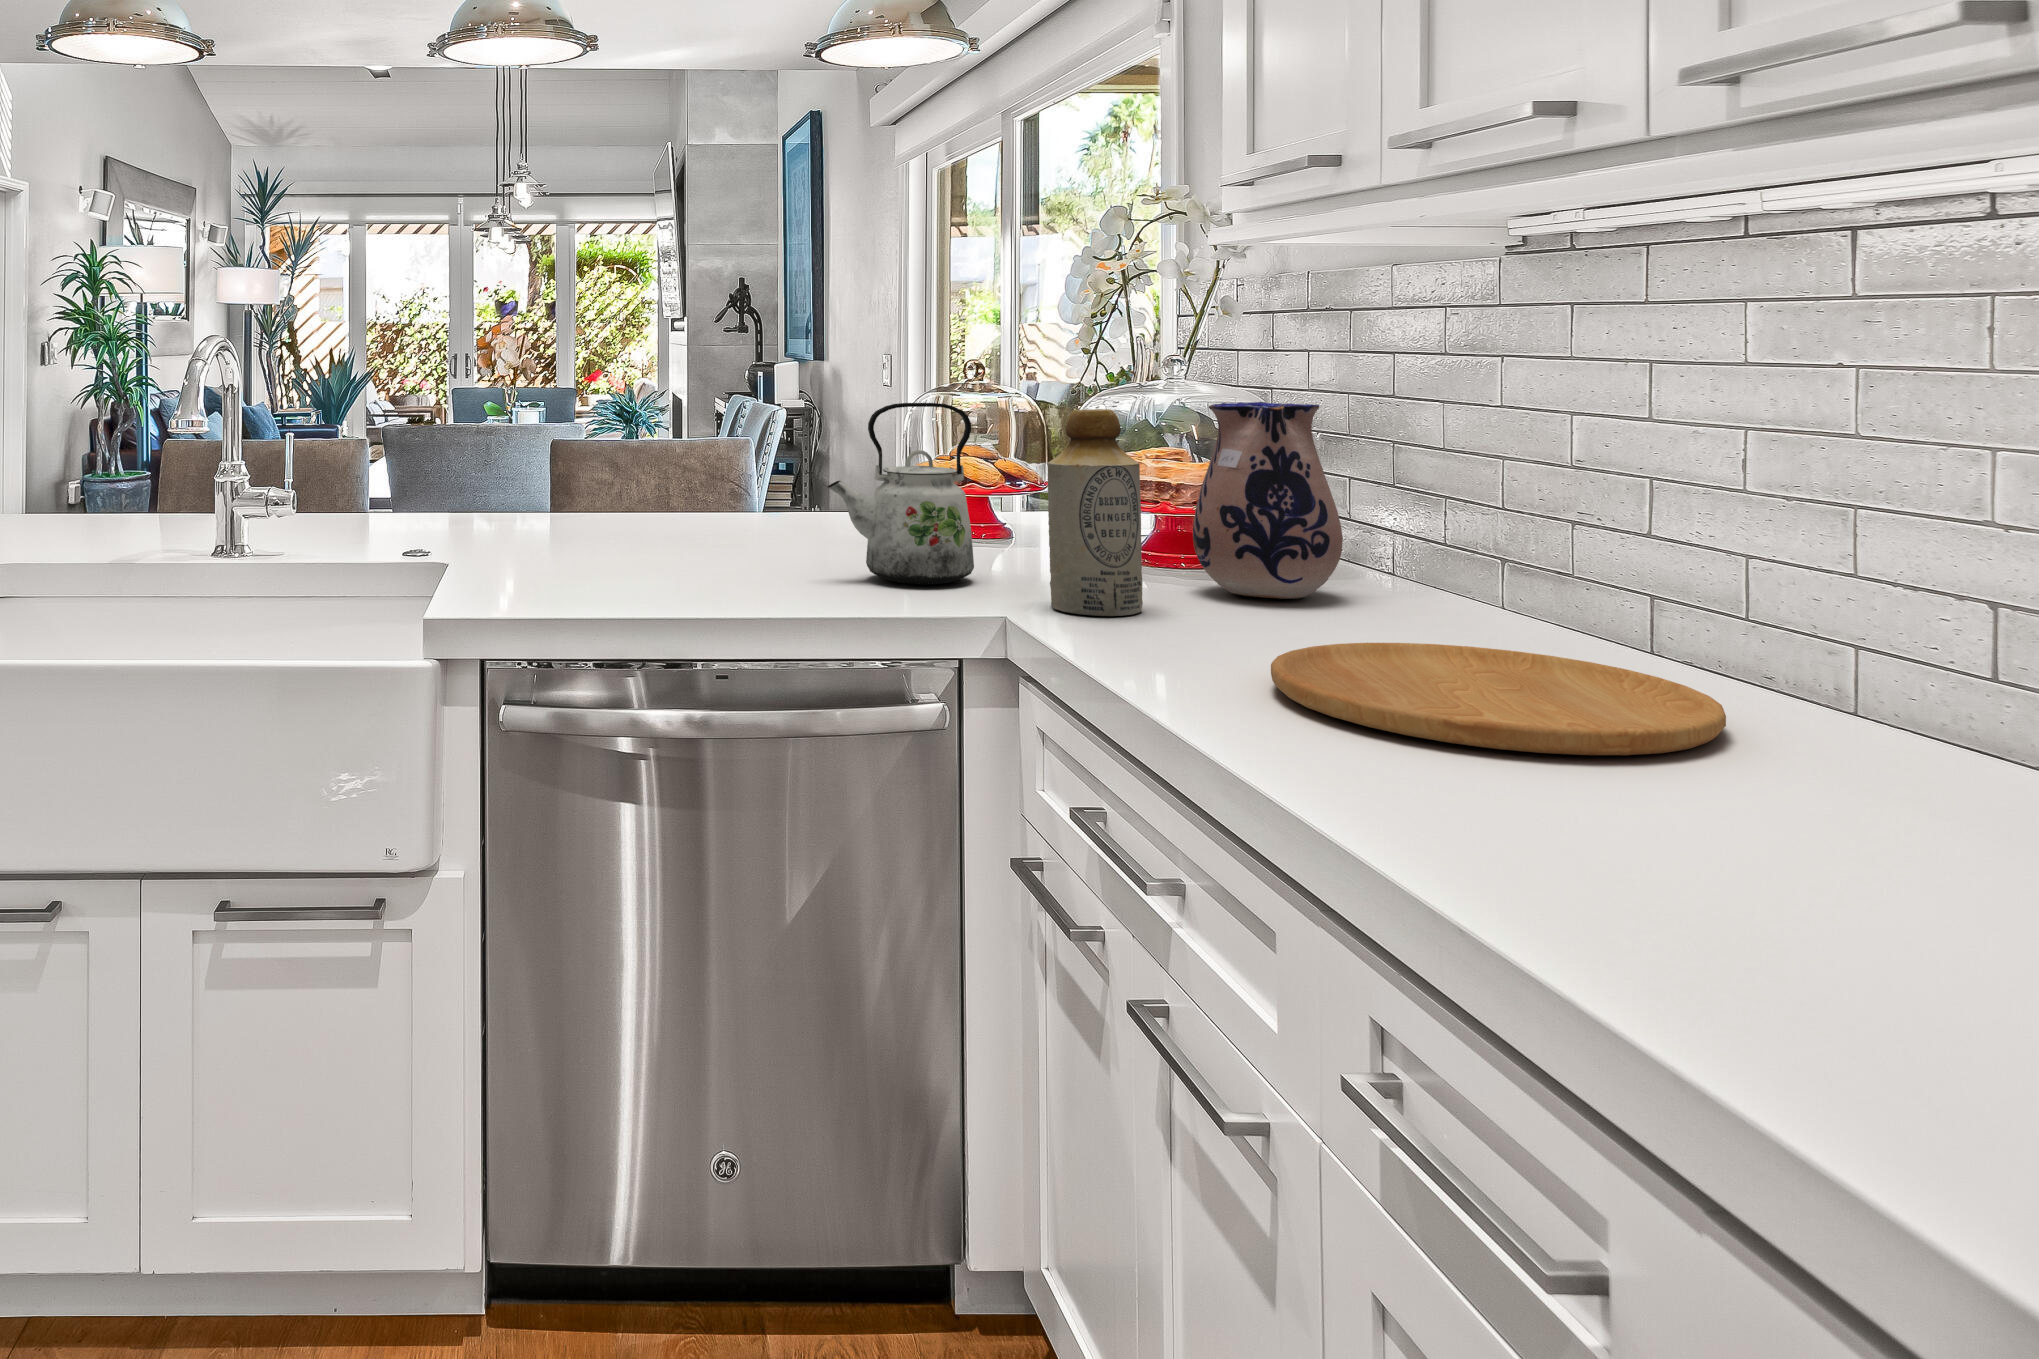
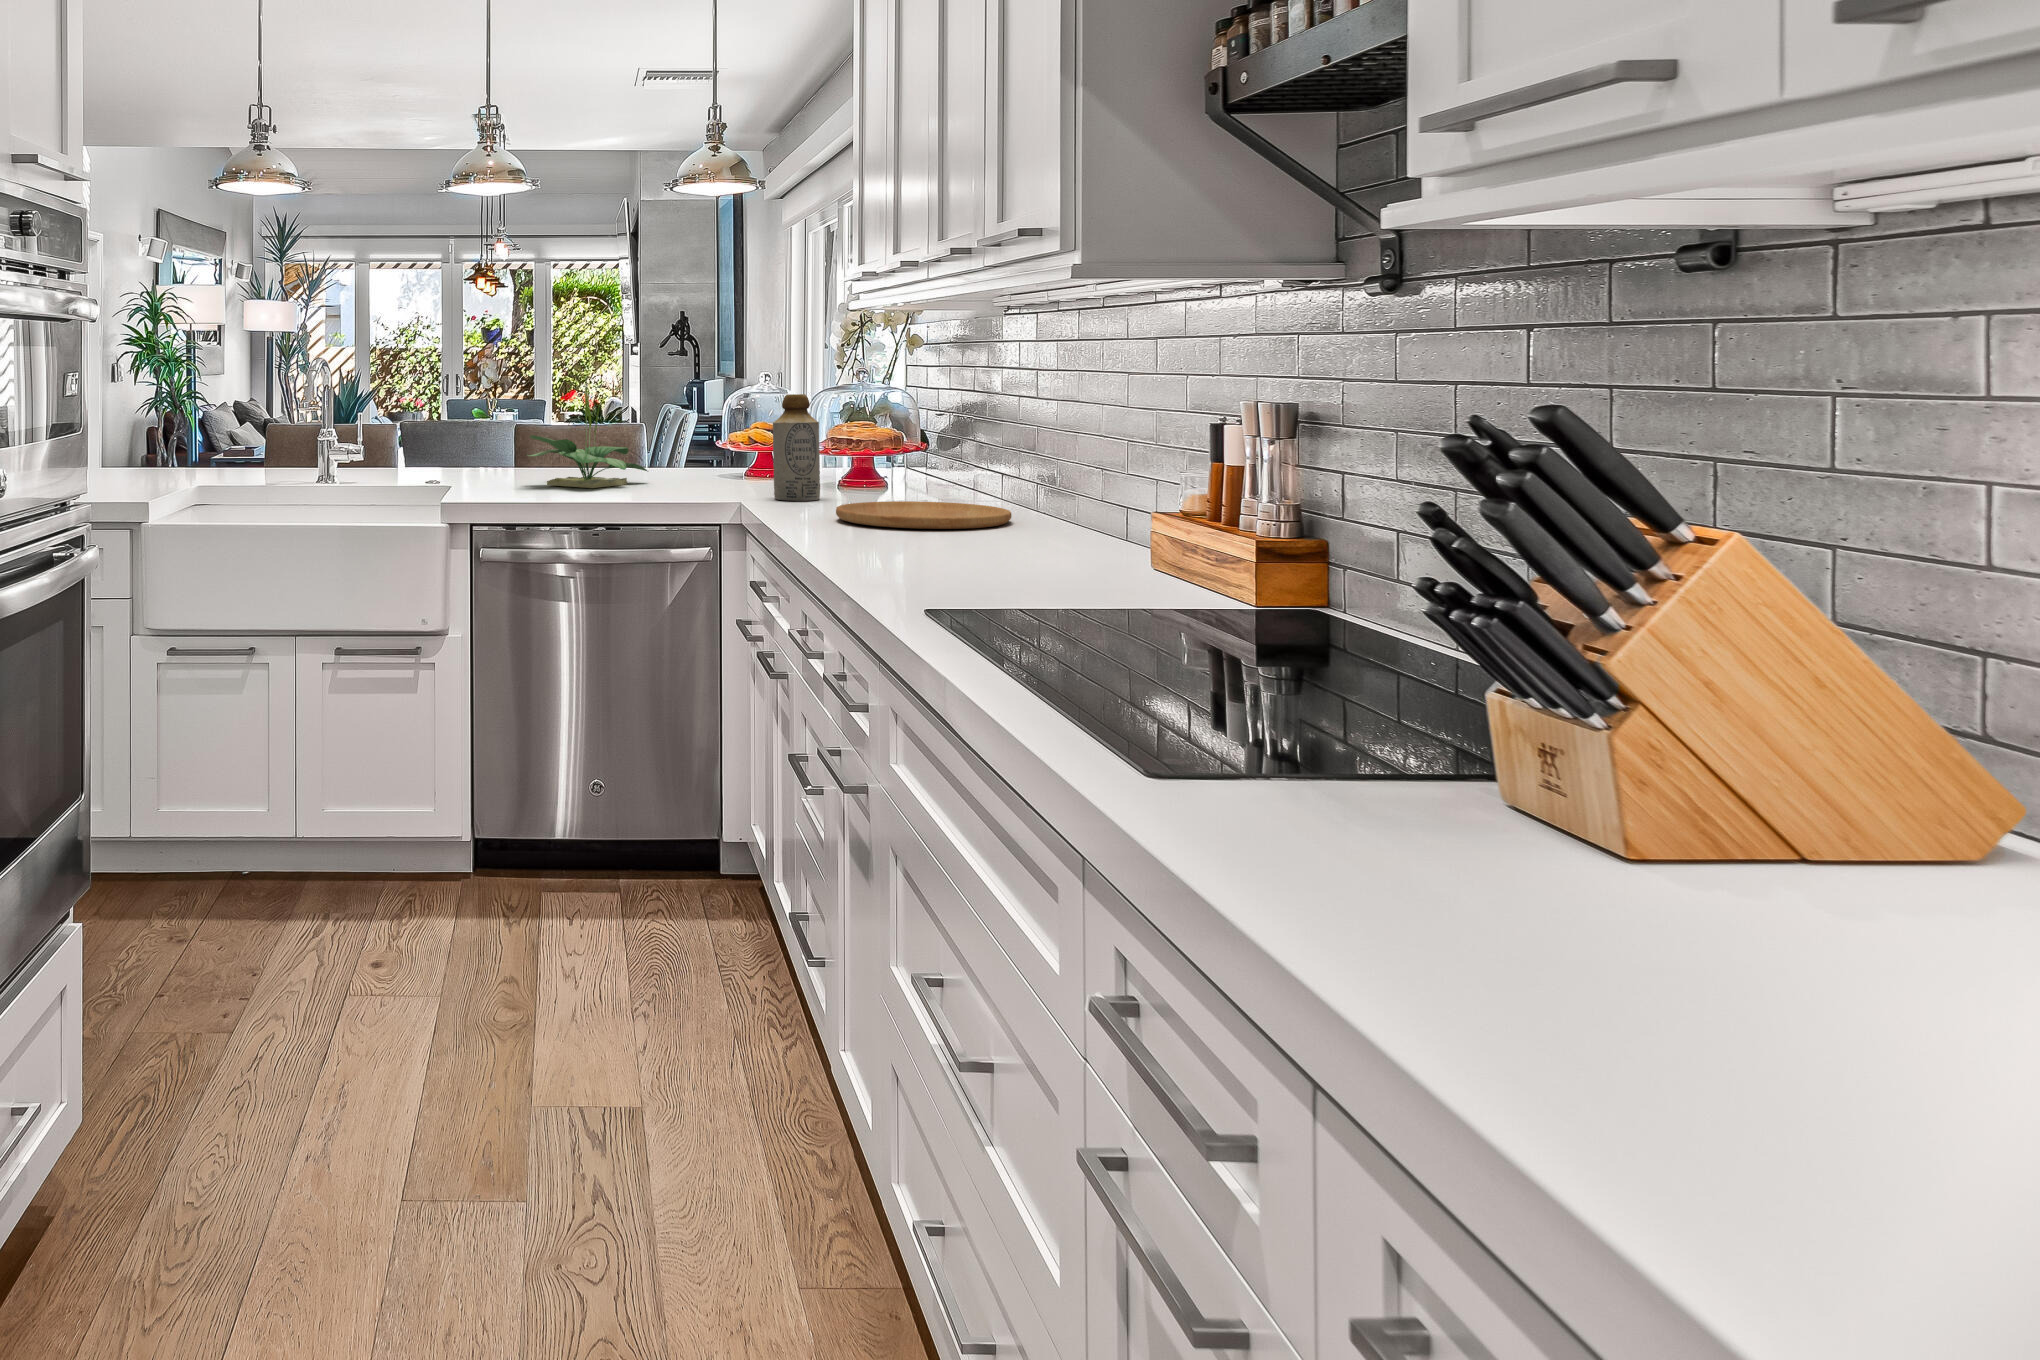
potted plant: none [573,368,781,568] -> present [527,376,647,488]
ceramic pitcher: present [1193,402,1343,599] -> none [857,392,931,495]
kettle: present [827,403,974,585] -> none [665,393,746,493]

